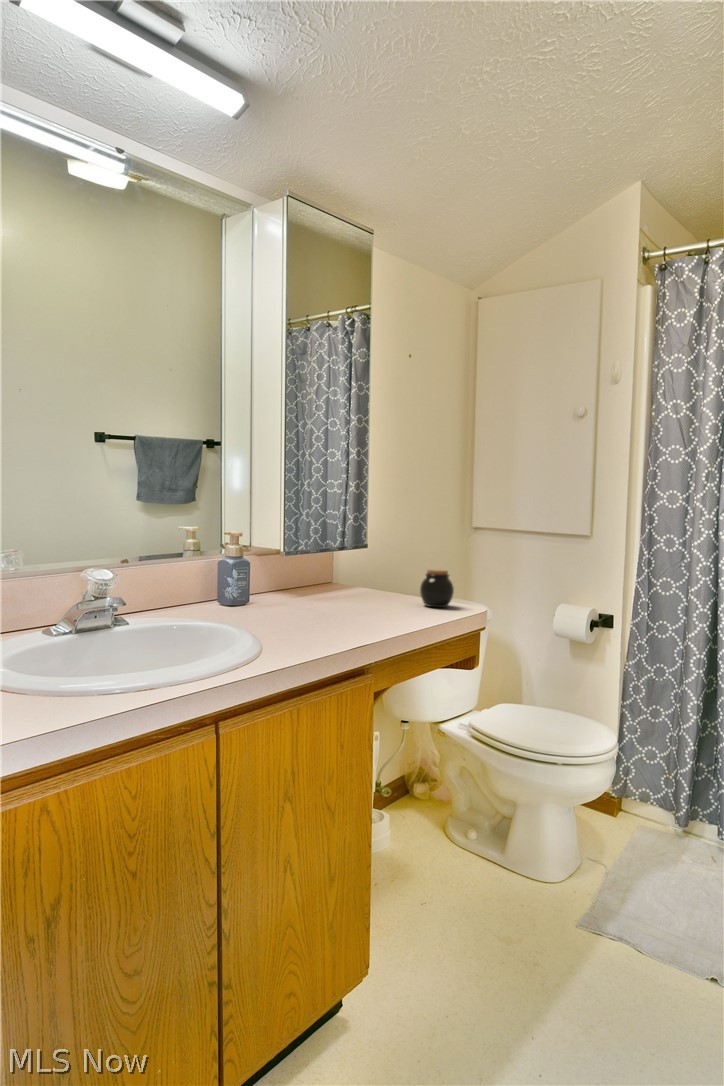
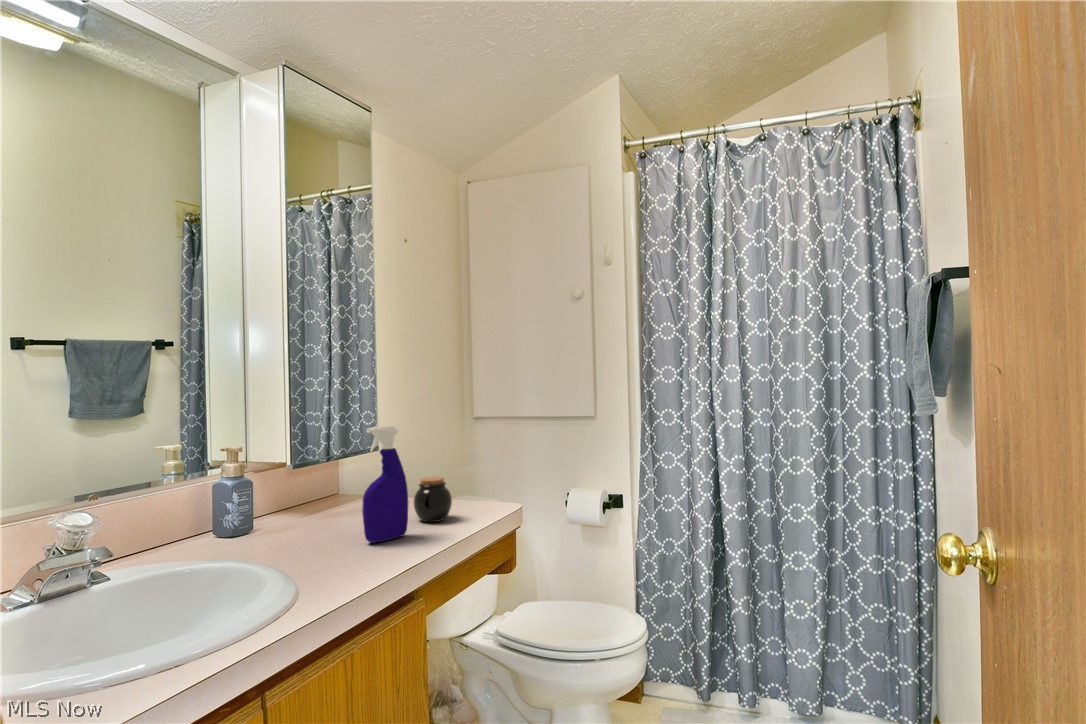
spray bottle: none [383,516,420,614] -> present [362,426,408,543]

